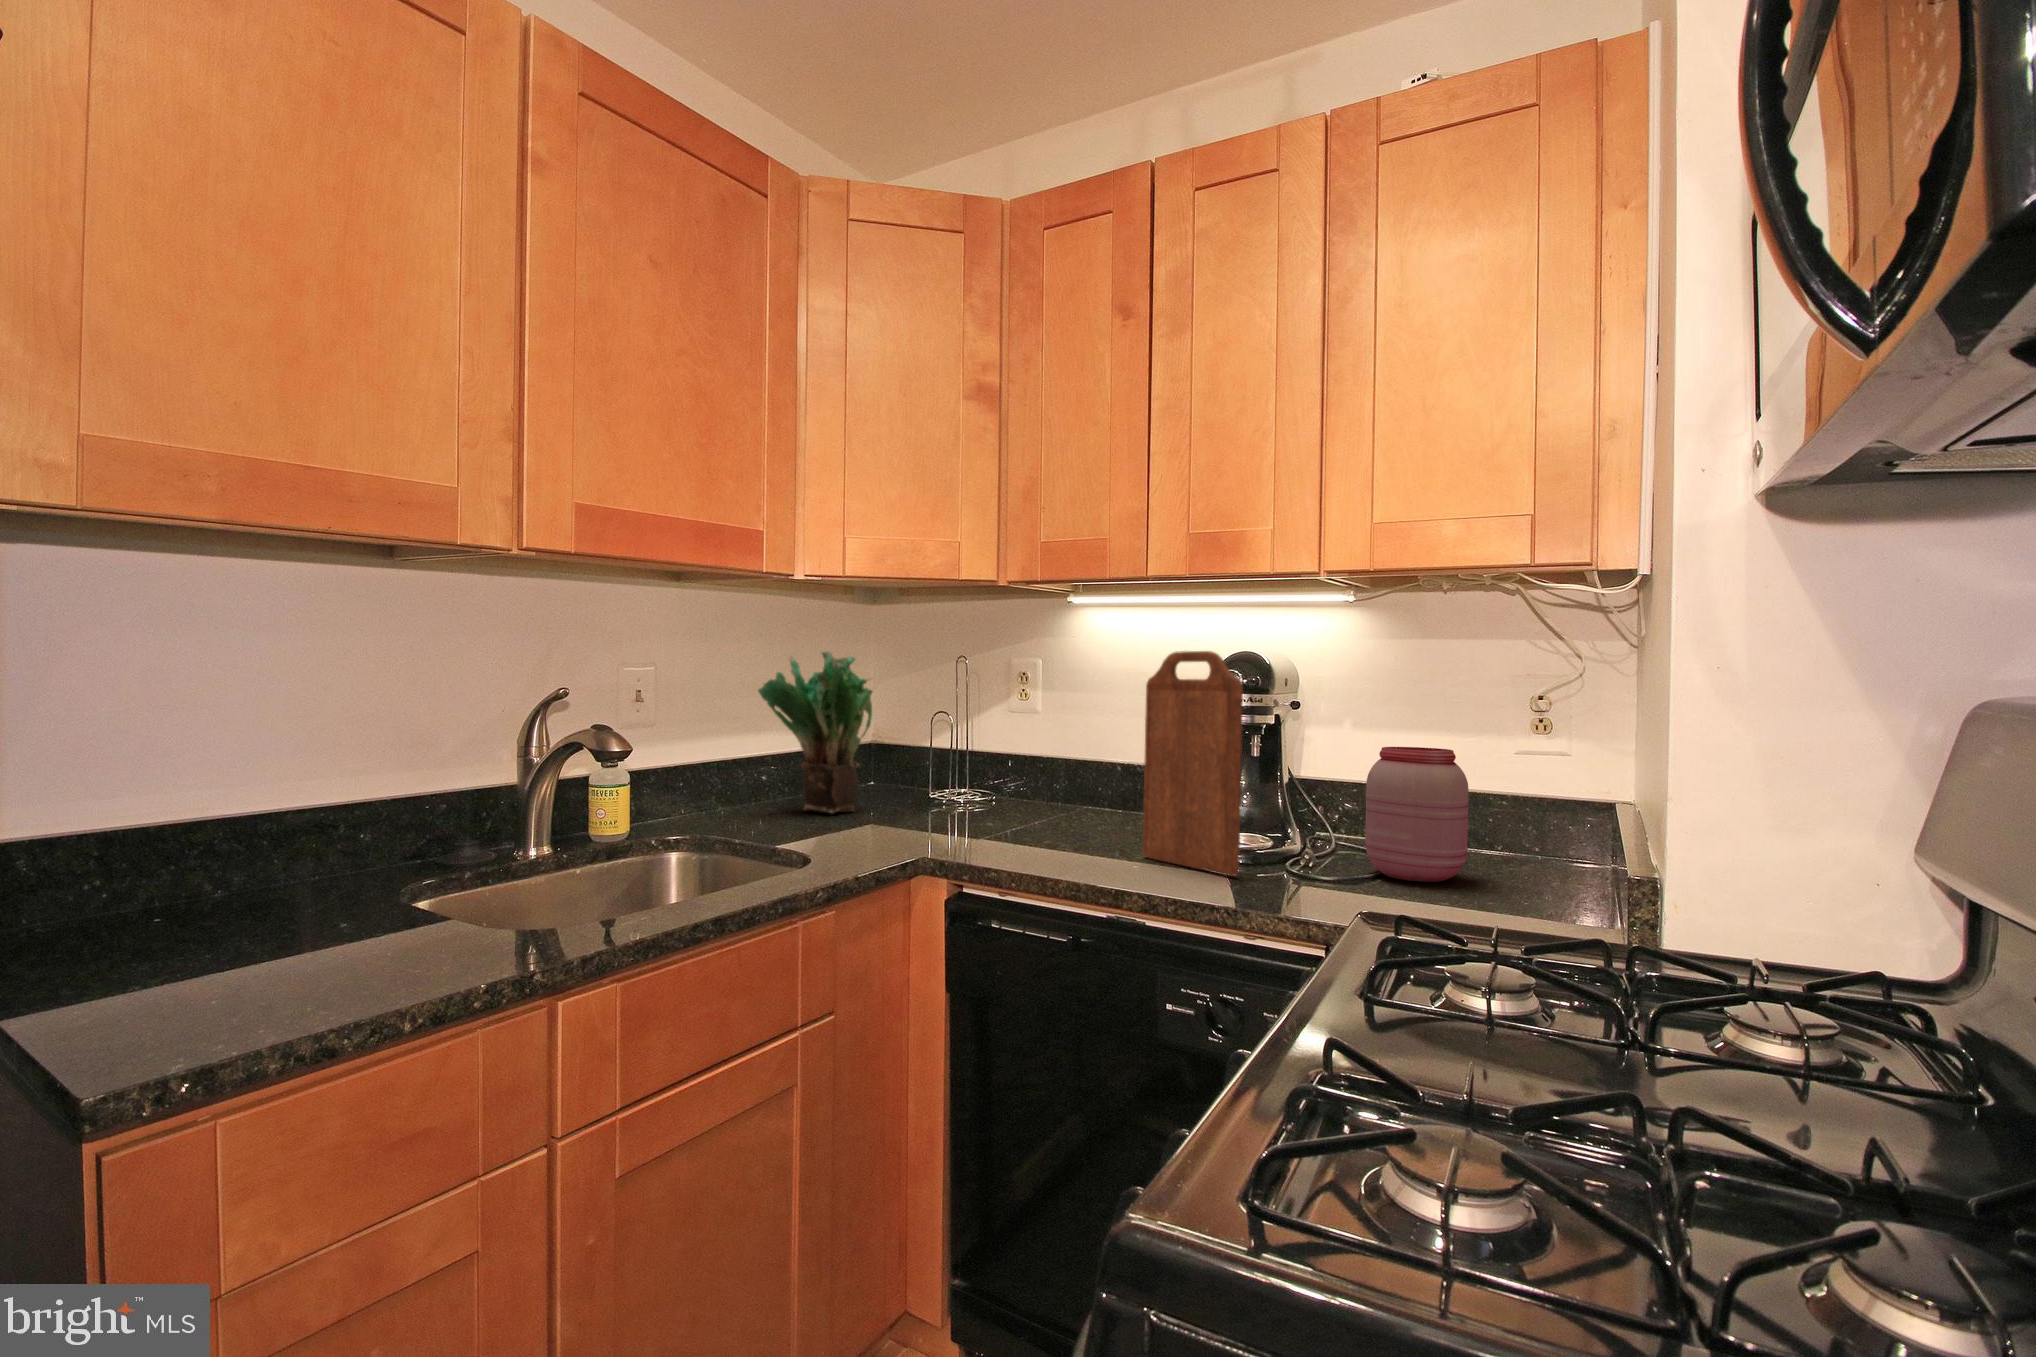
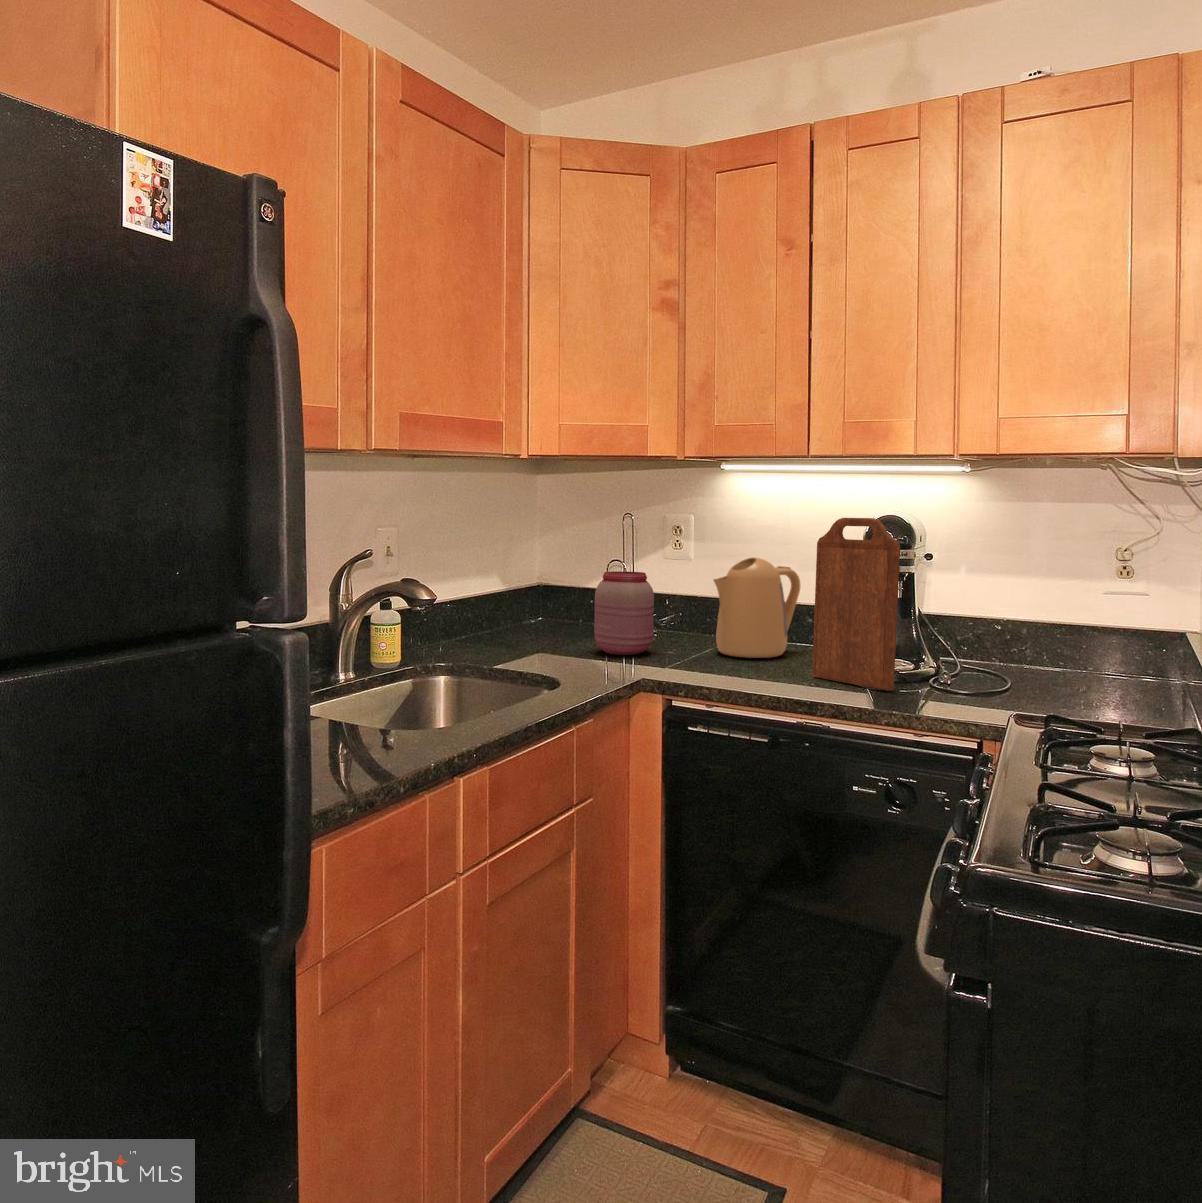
potted plant: present [758,651,873,813] -> none [483,511,571,644]
kettle: none [1031,707,1145,833] -> present [714,558,800,658]
jar: present [1365,747,1469,882] -> present [594,571,654,655]

